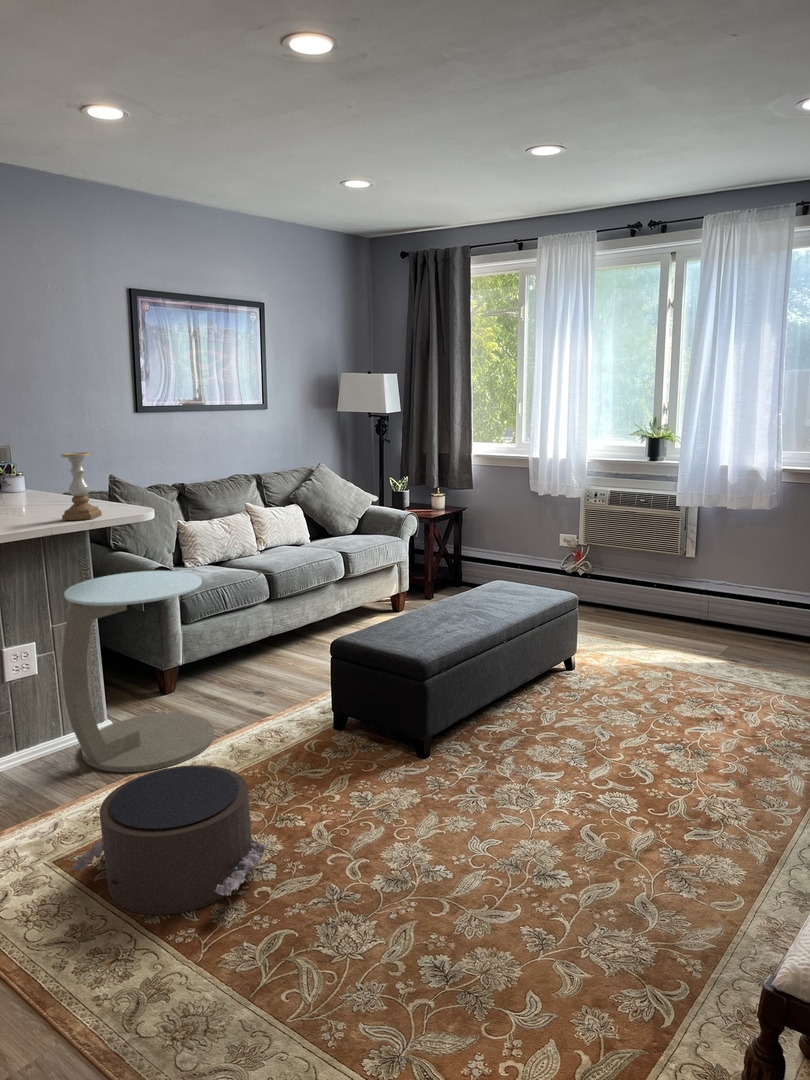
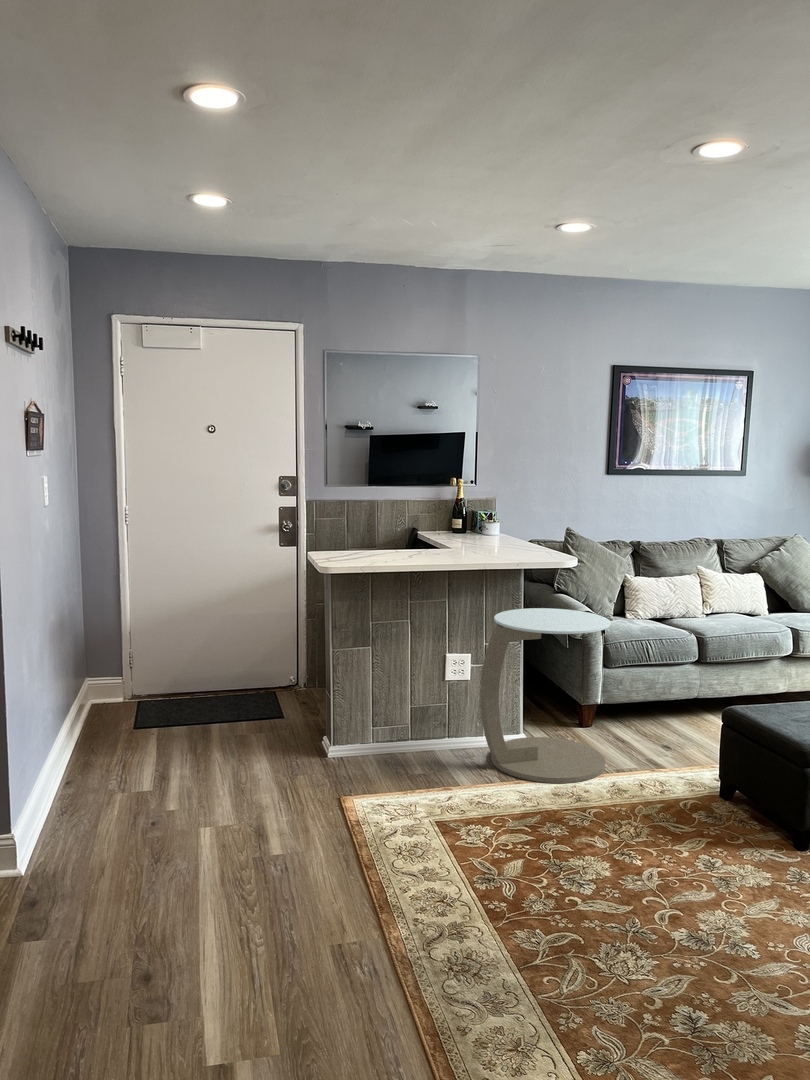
candle holder: present [61,452,102,520] -> none [501,500,534,557]
pouf: present [71,765,268,915] -> none [437,773,592,893]

